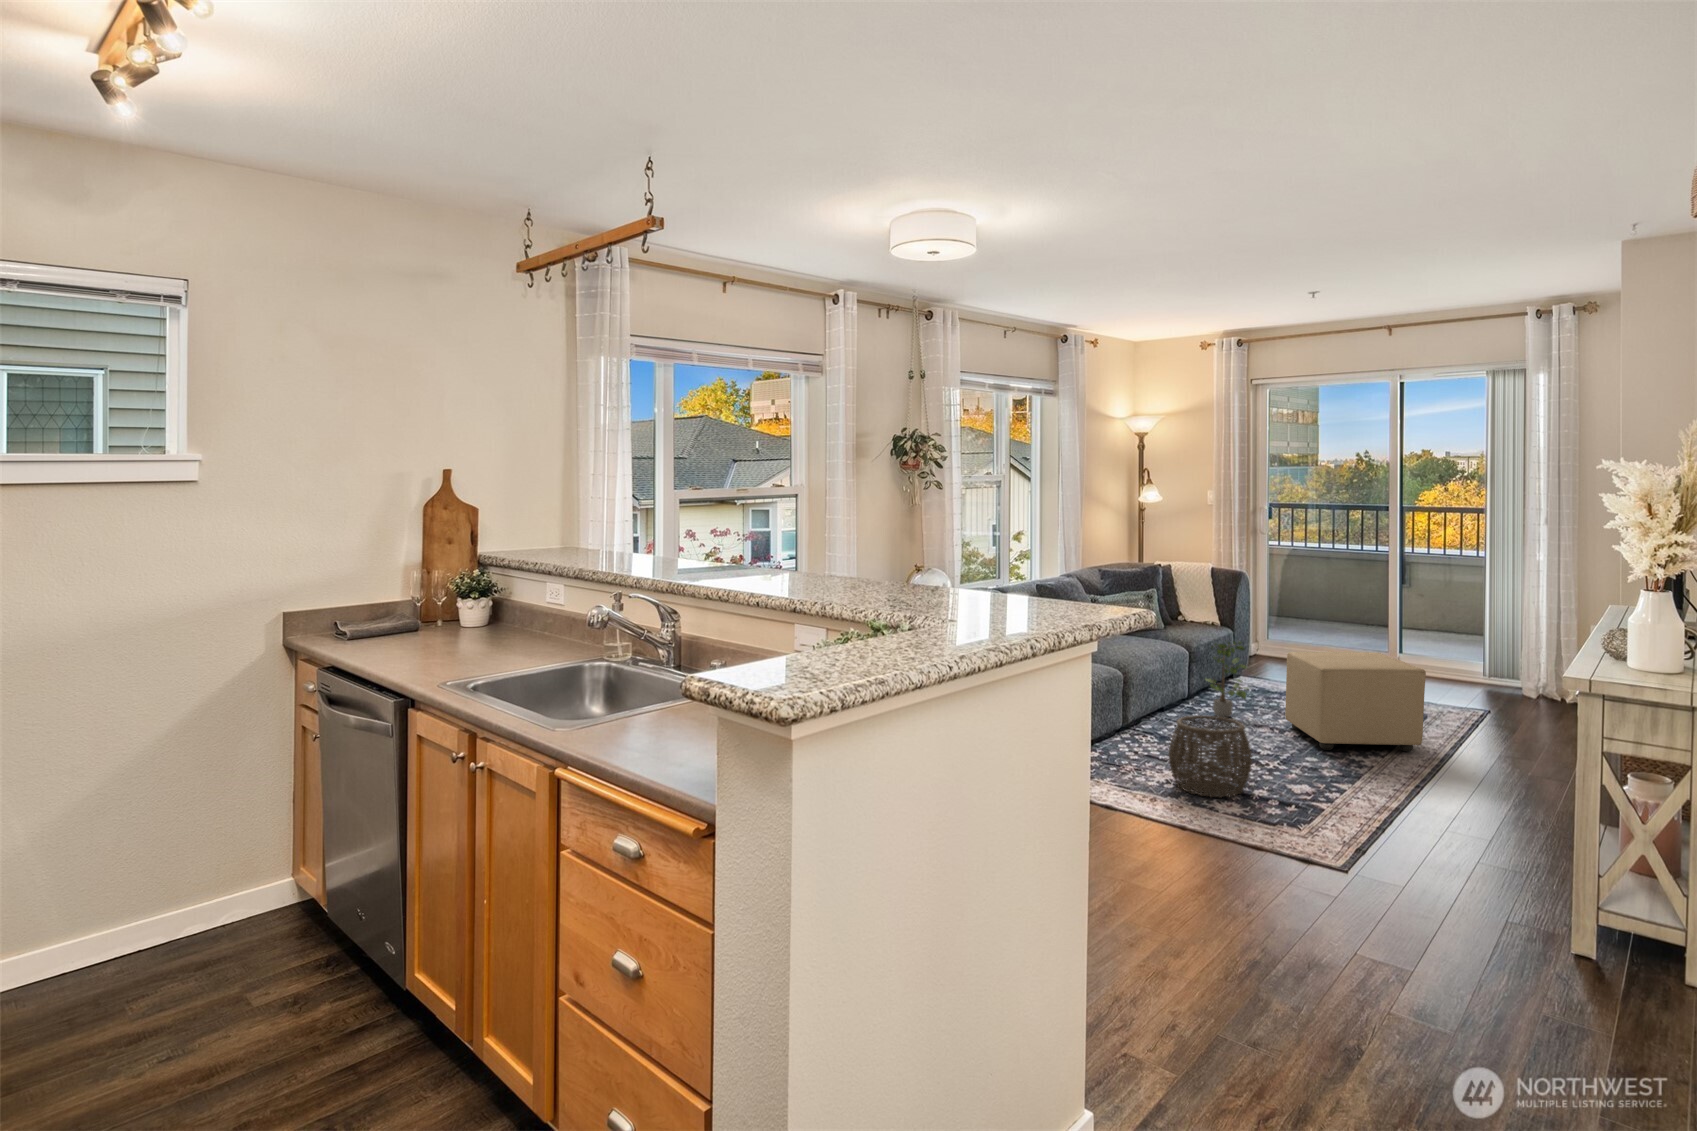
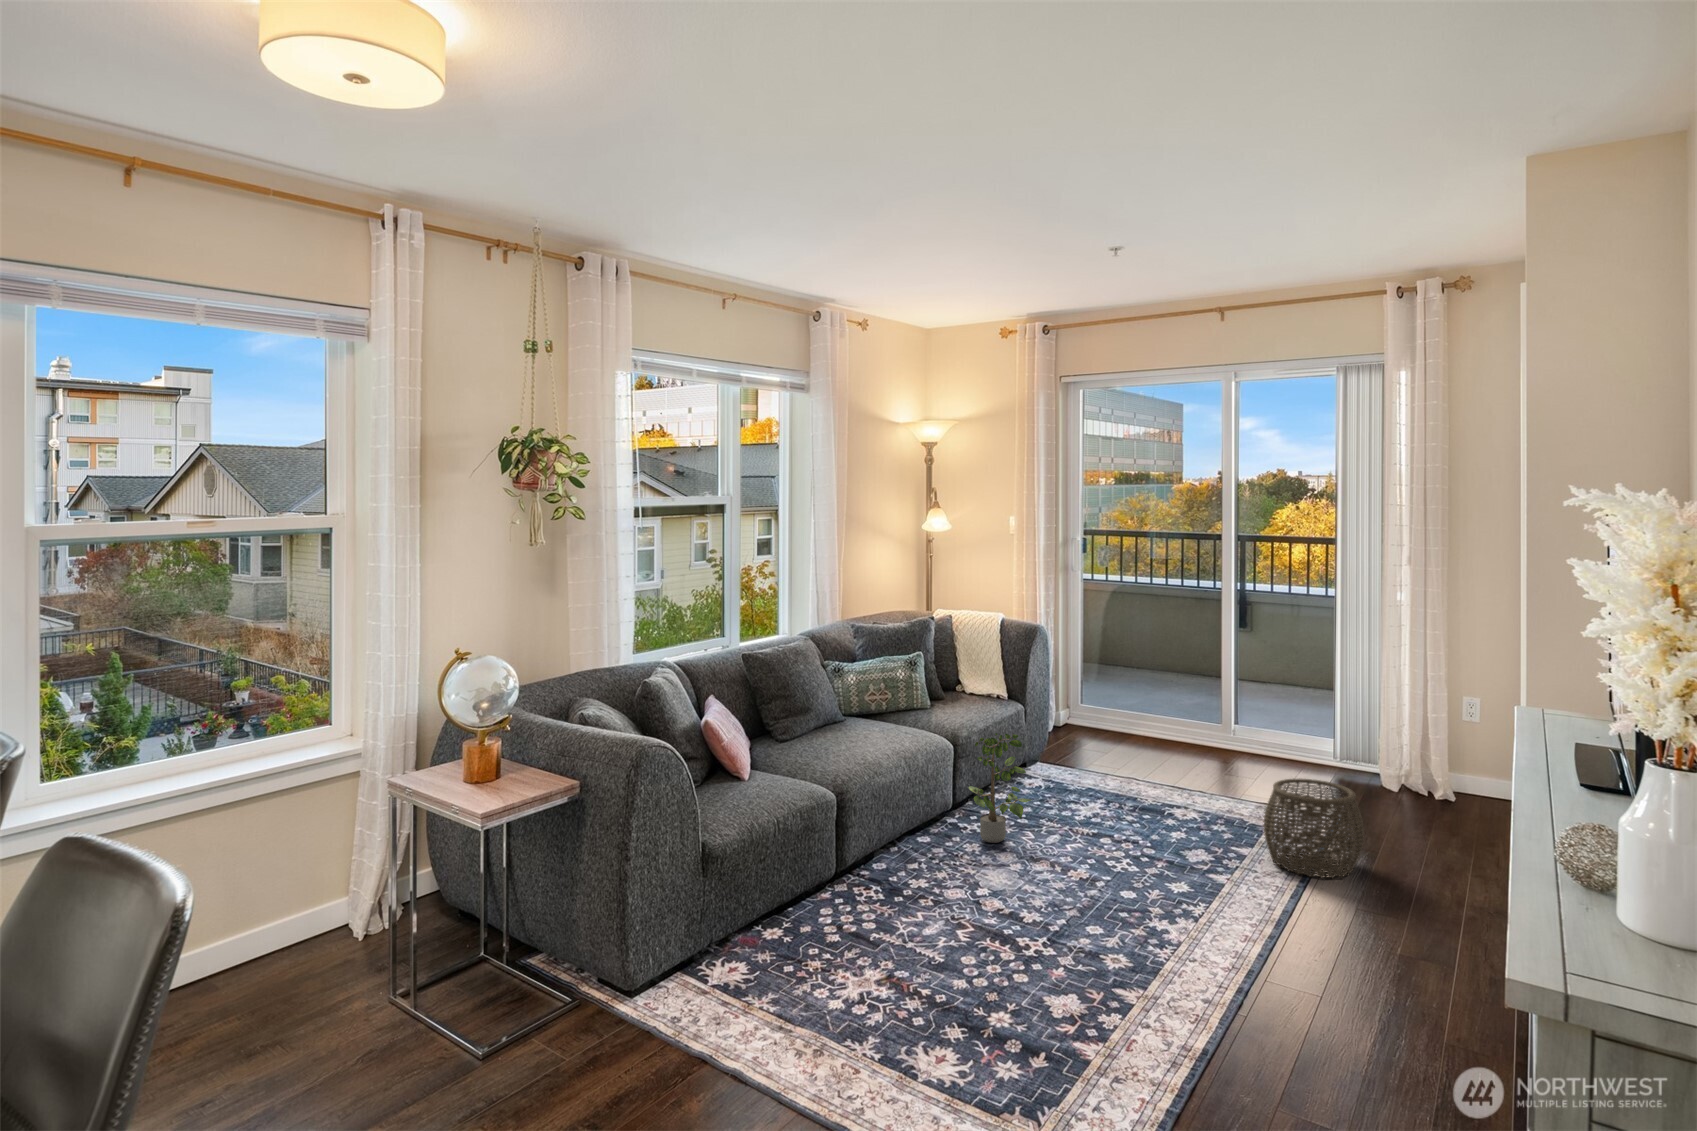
ottoman: present [1285,652,1426,751] -> none [1073,752,1254,907]
woven basket: present [1168,715,1252,797] -> present [1263,779,1364,878]

